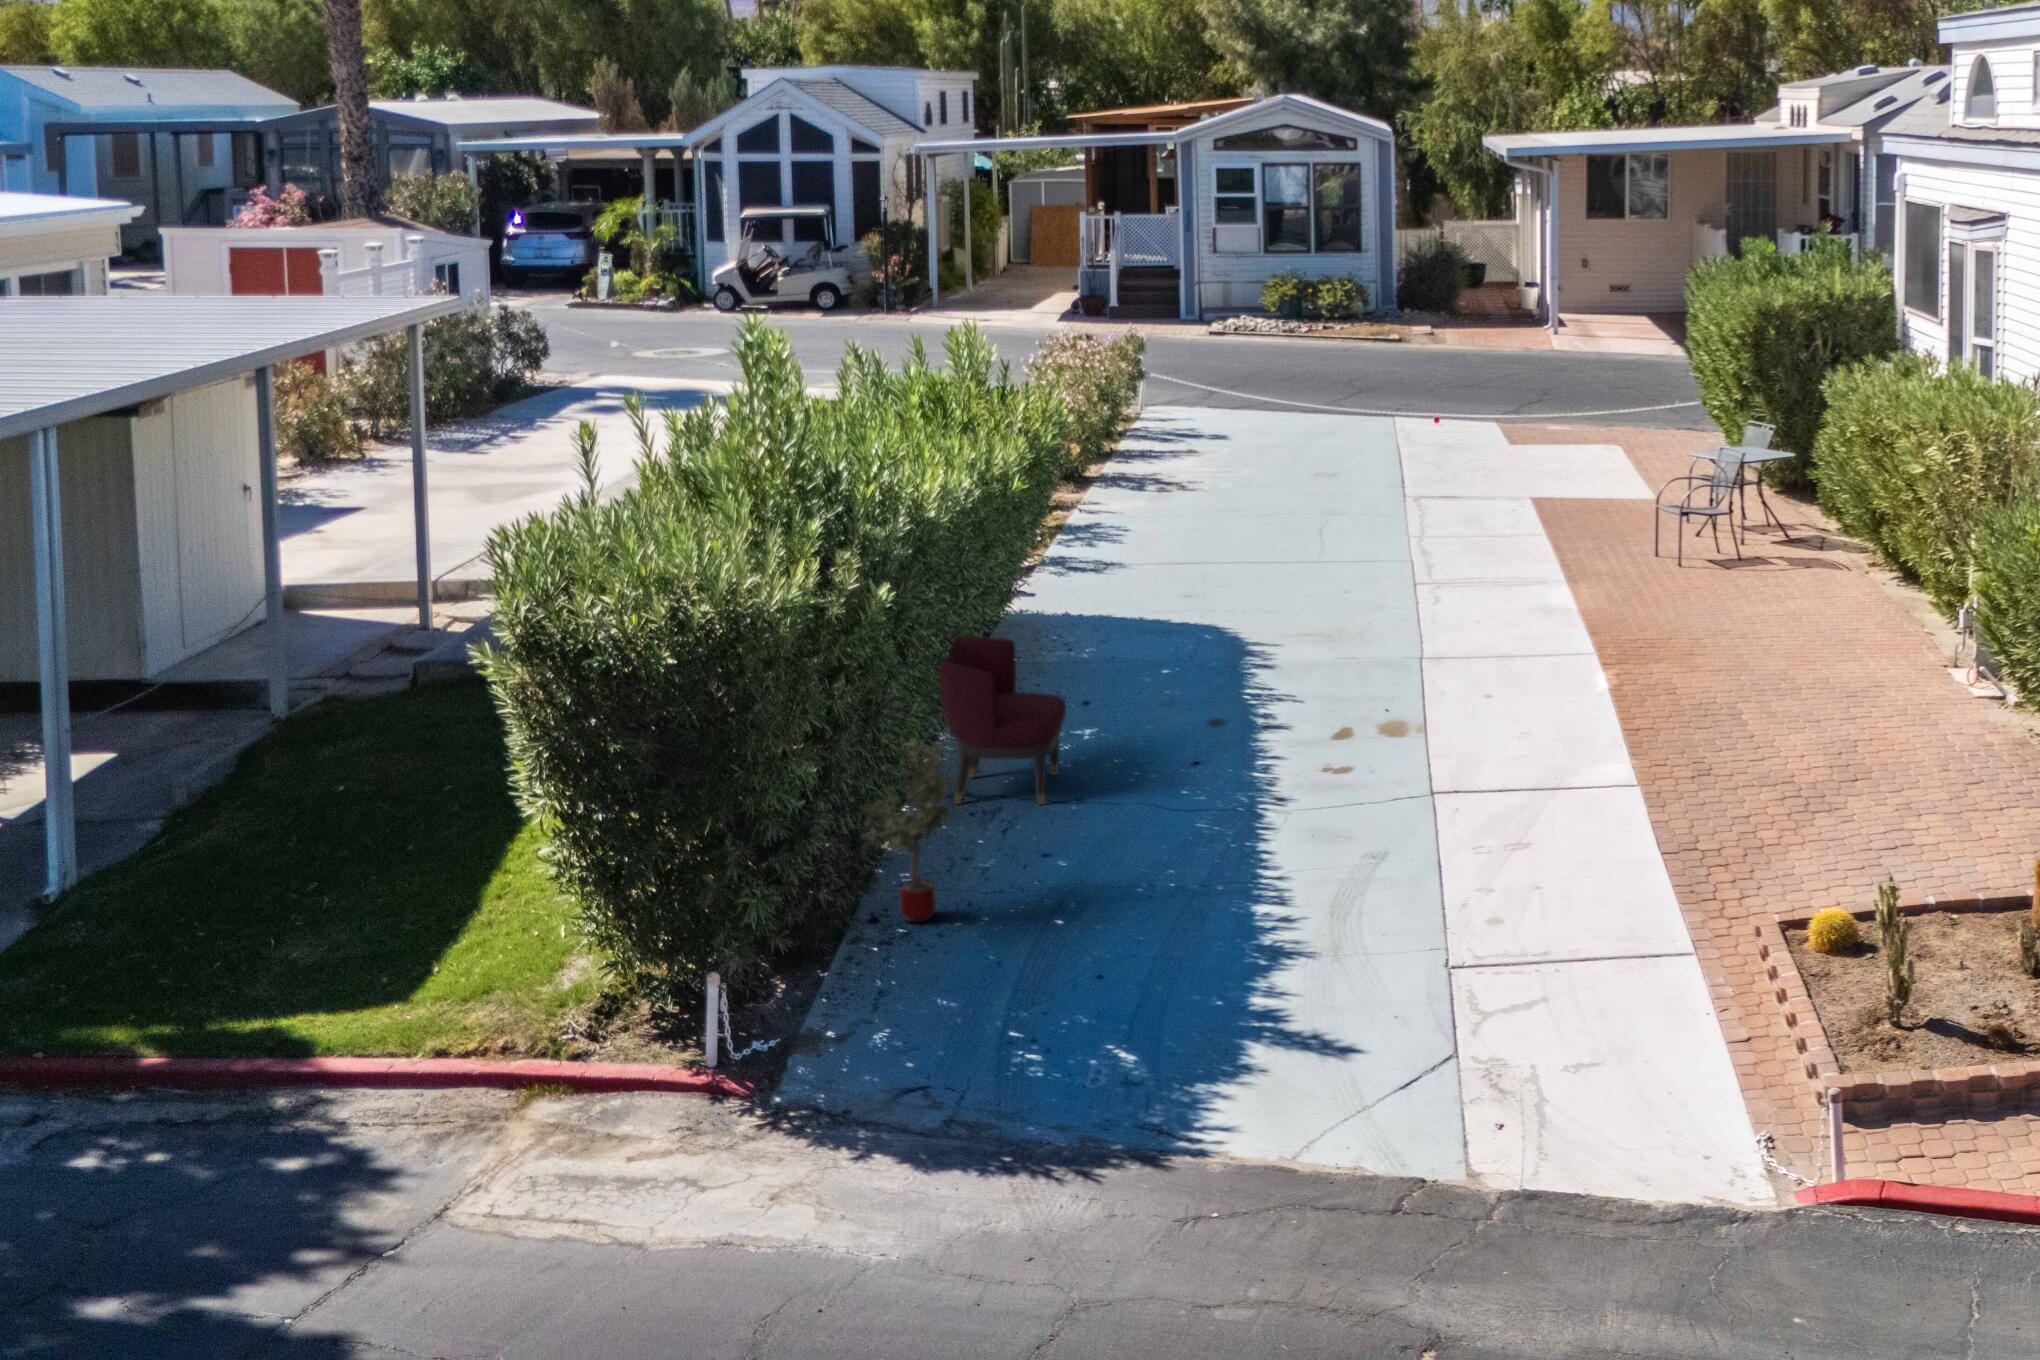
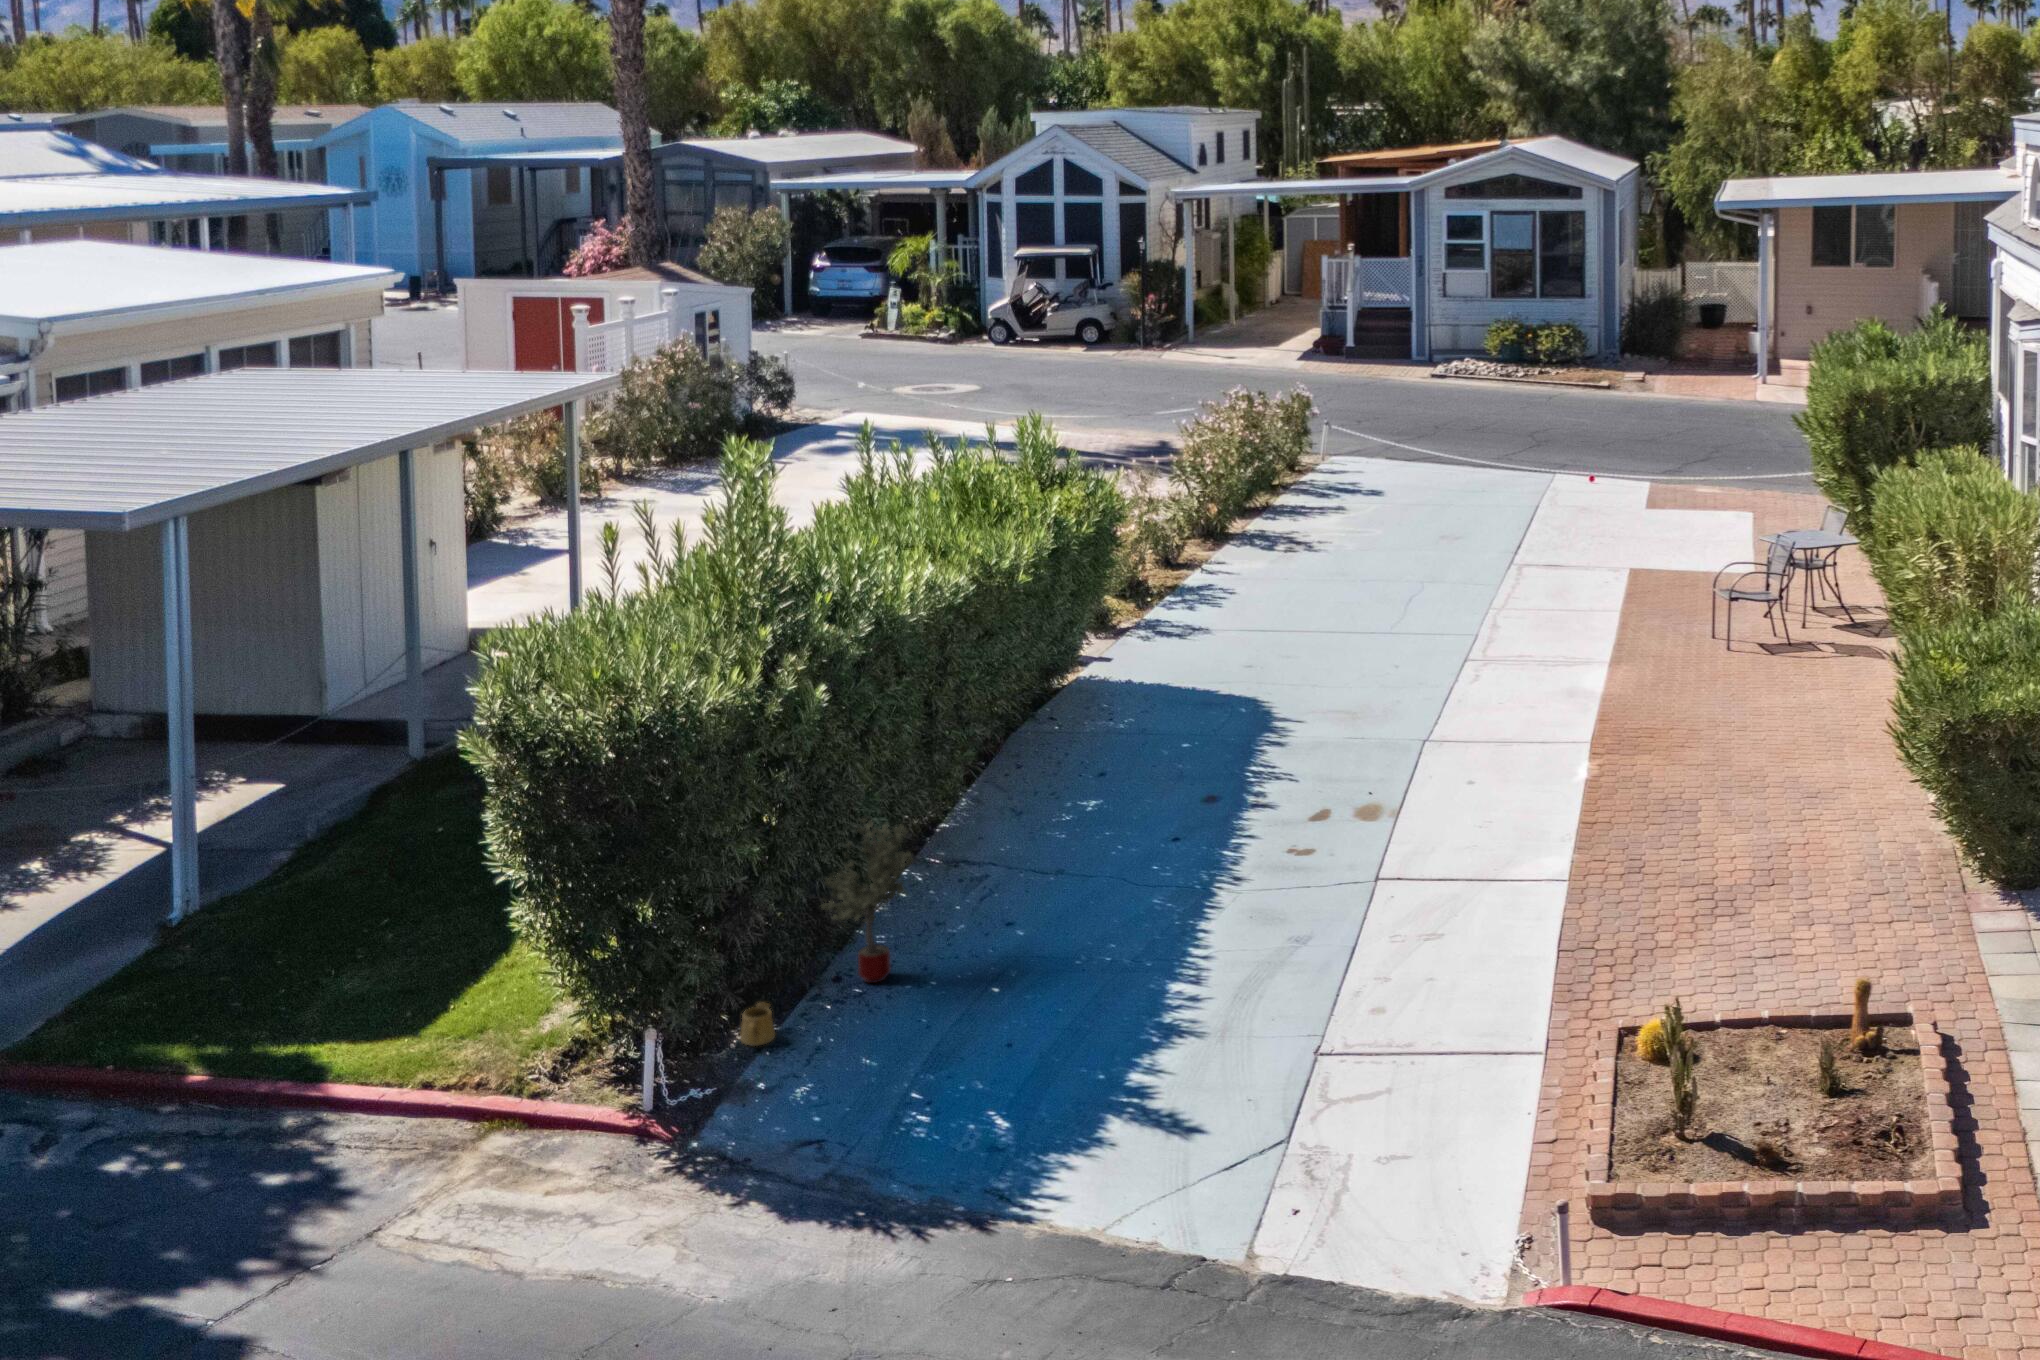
chair: present [939,637,1066,805] -> none [938,715,1067,872]
watering can: none [792,944,833,992] -> present [740,1003,775,1045]

